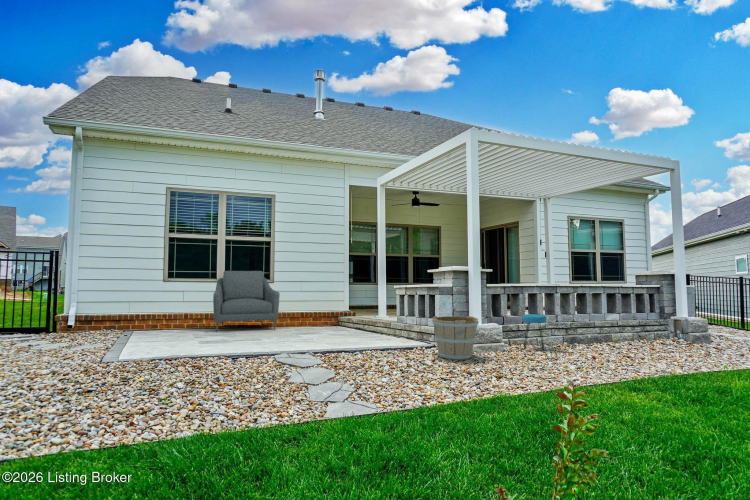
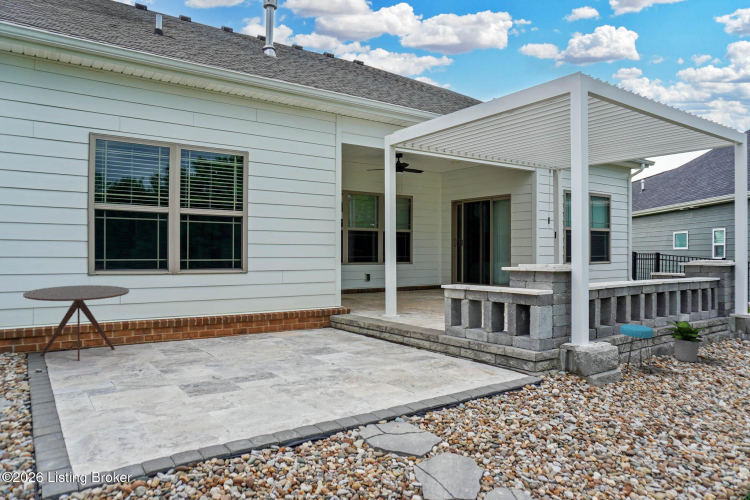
chair: present [213,271,280,332] -> none [173,259,275,355]
round table: none [120,288,185,332] -> present [23,285,129,361]
potted plant: none [571,315,611,347] -> present [665,321,709,362]
wooden bucket: present [432,316,479,360] -> none [539,335,606,401]

